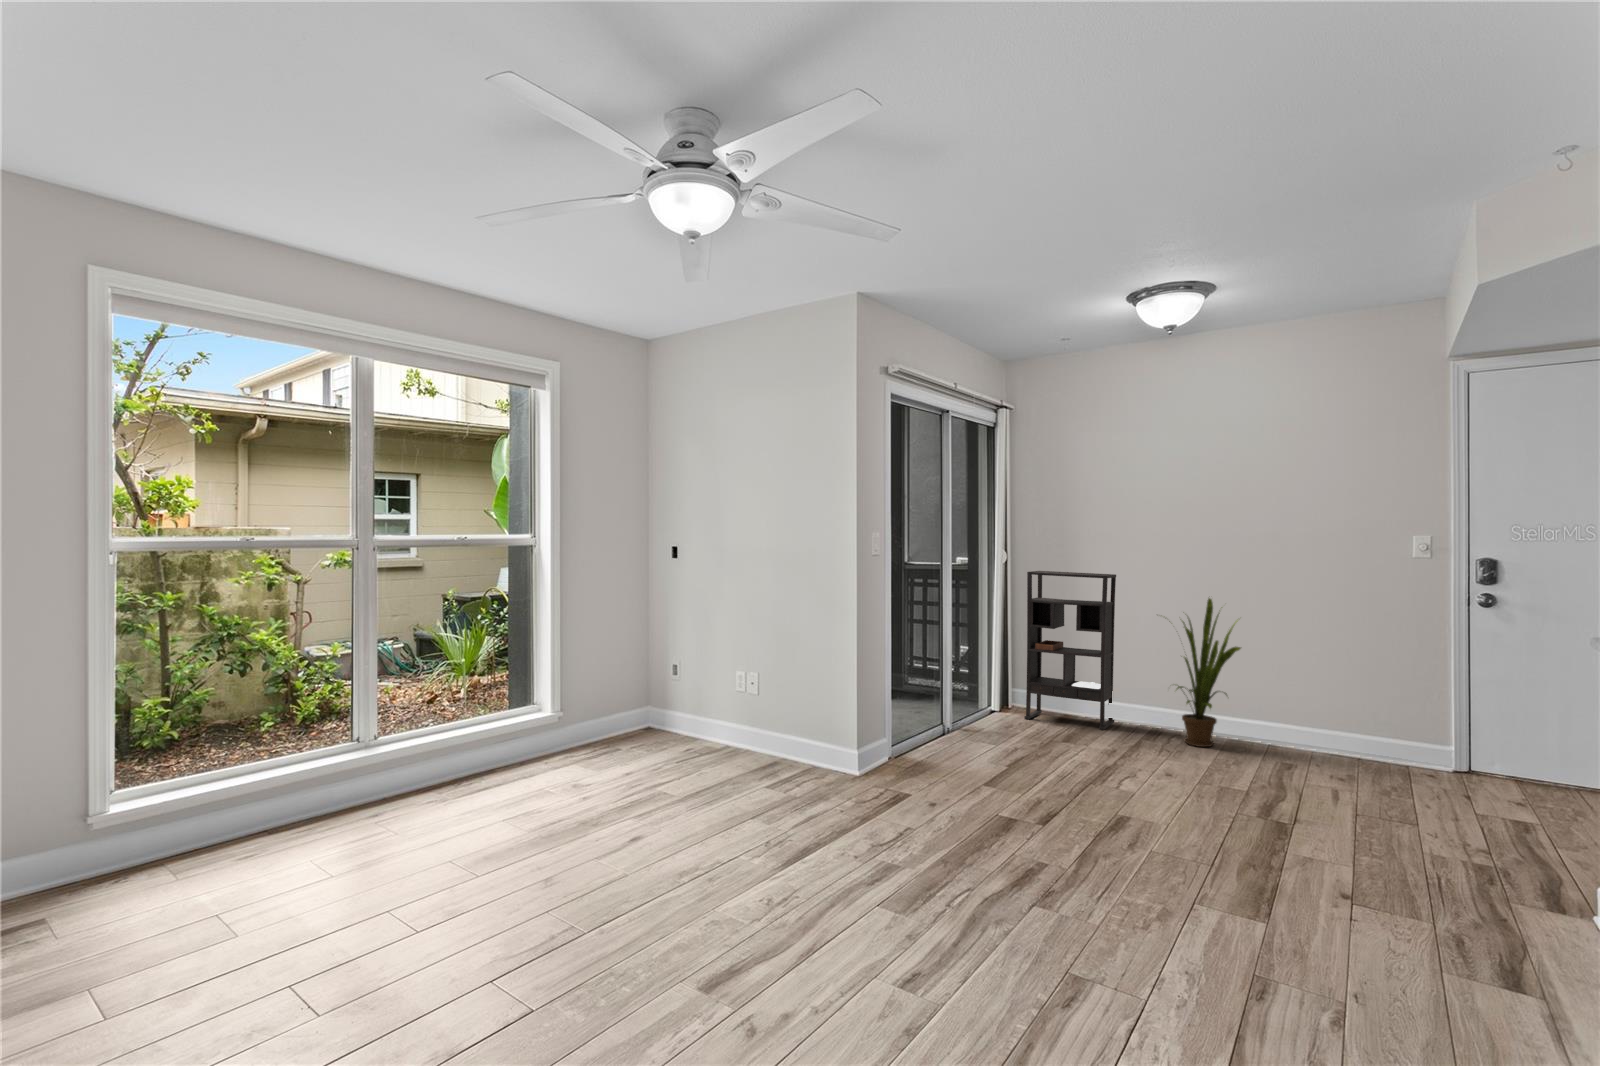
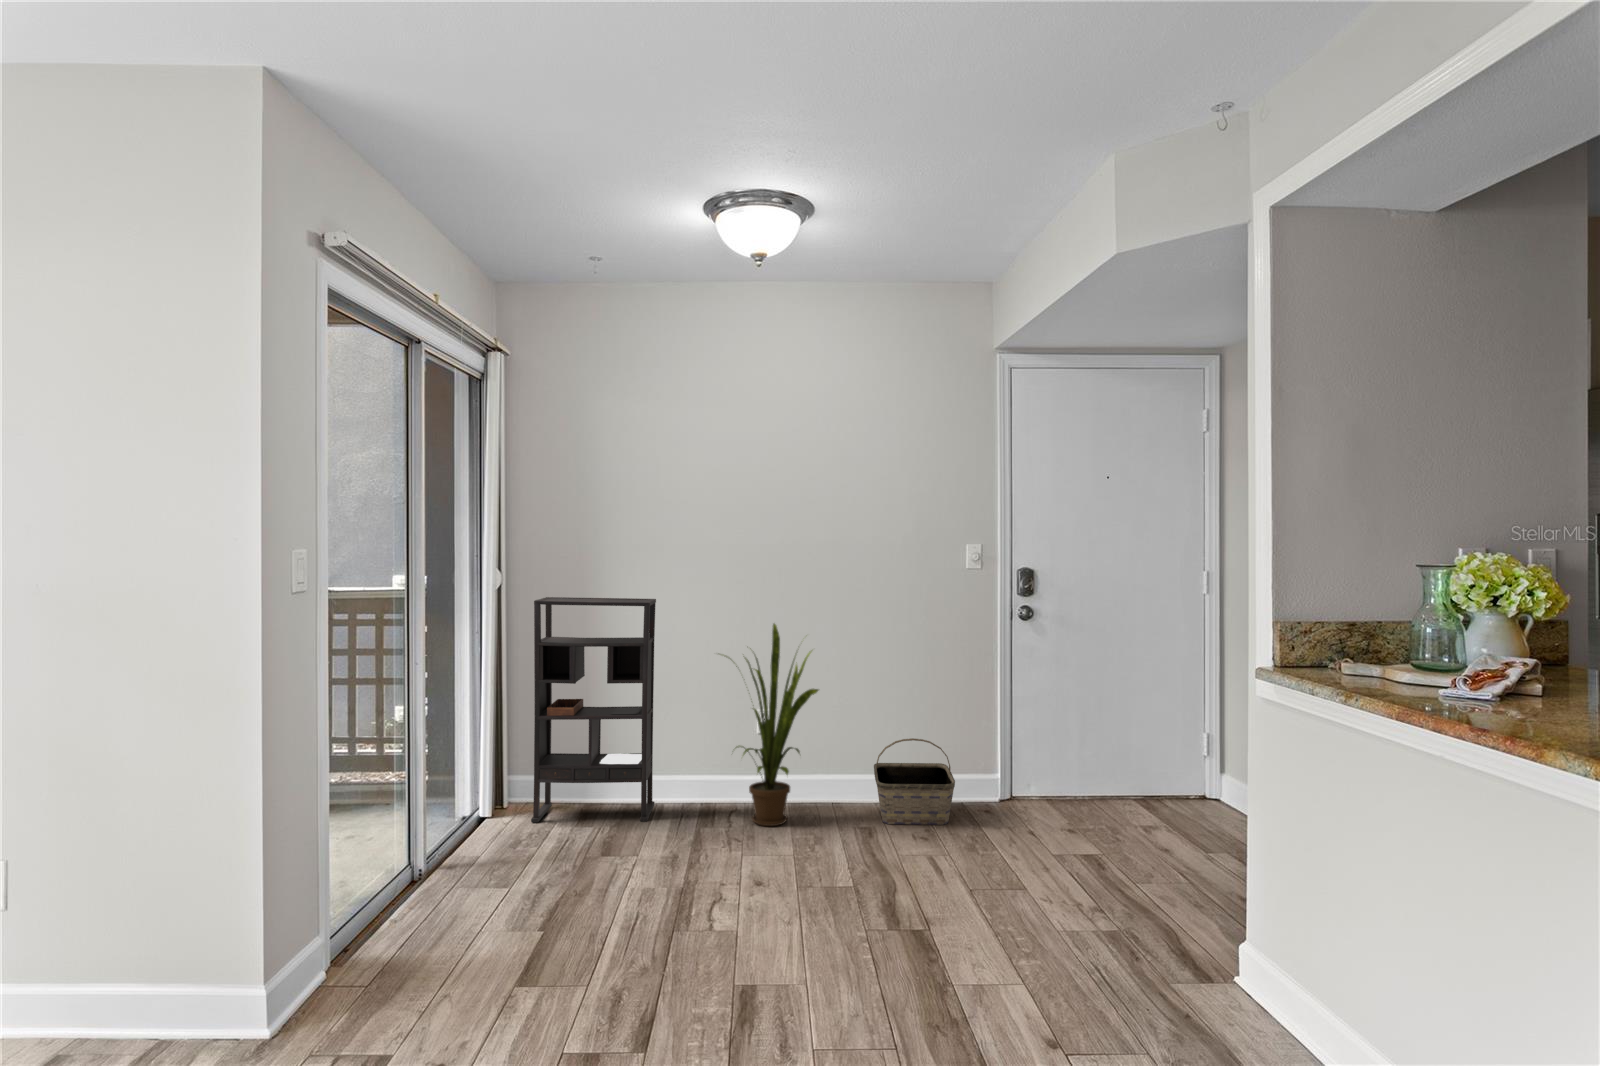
basket: none [1293,696,1373,770] -> present [874,738,955,825]

